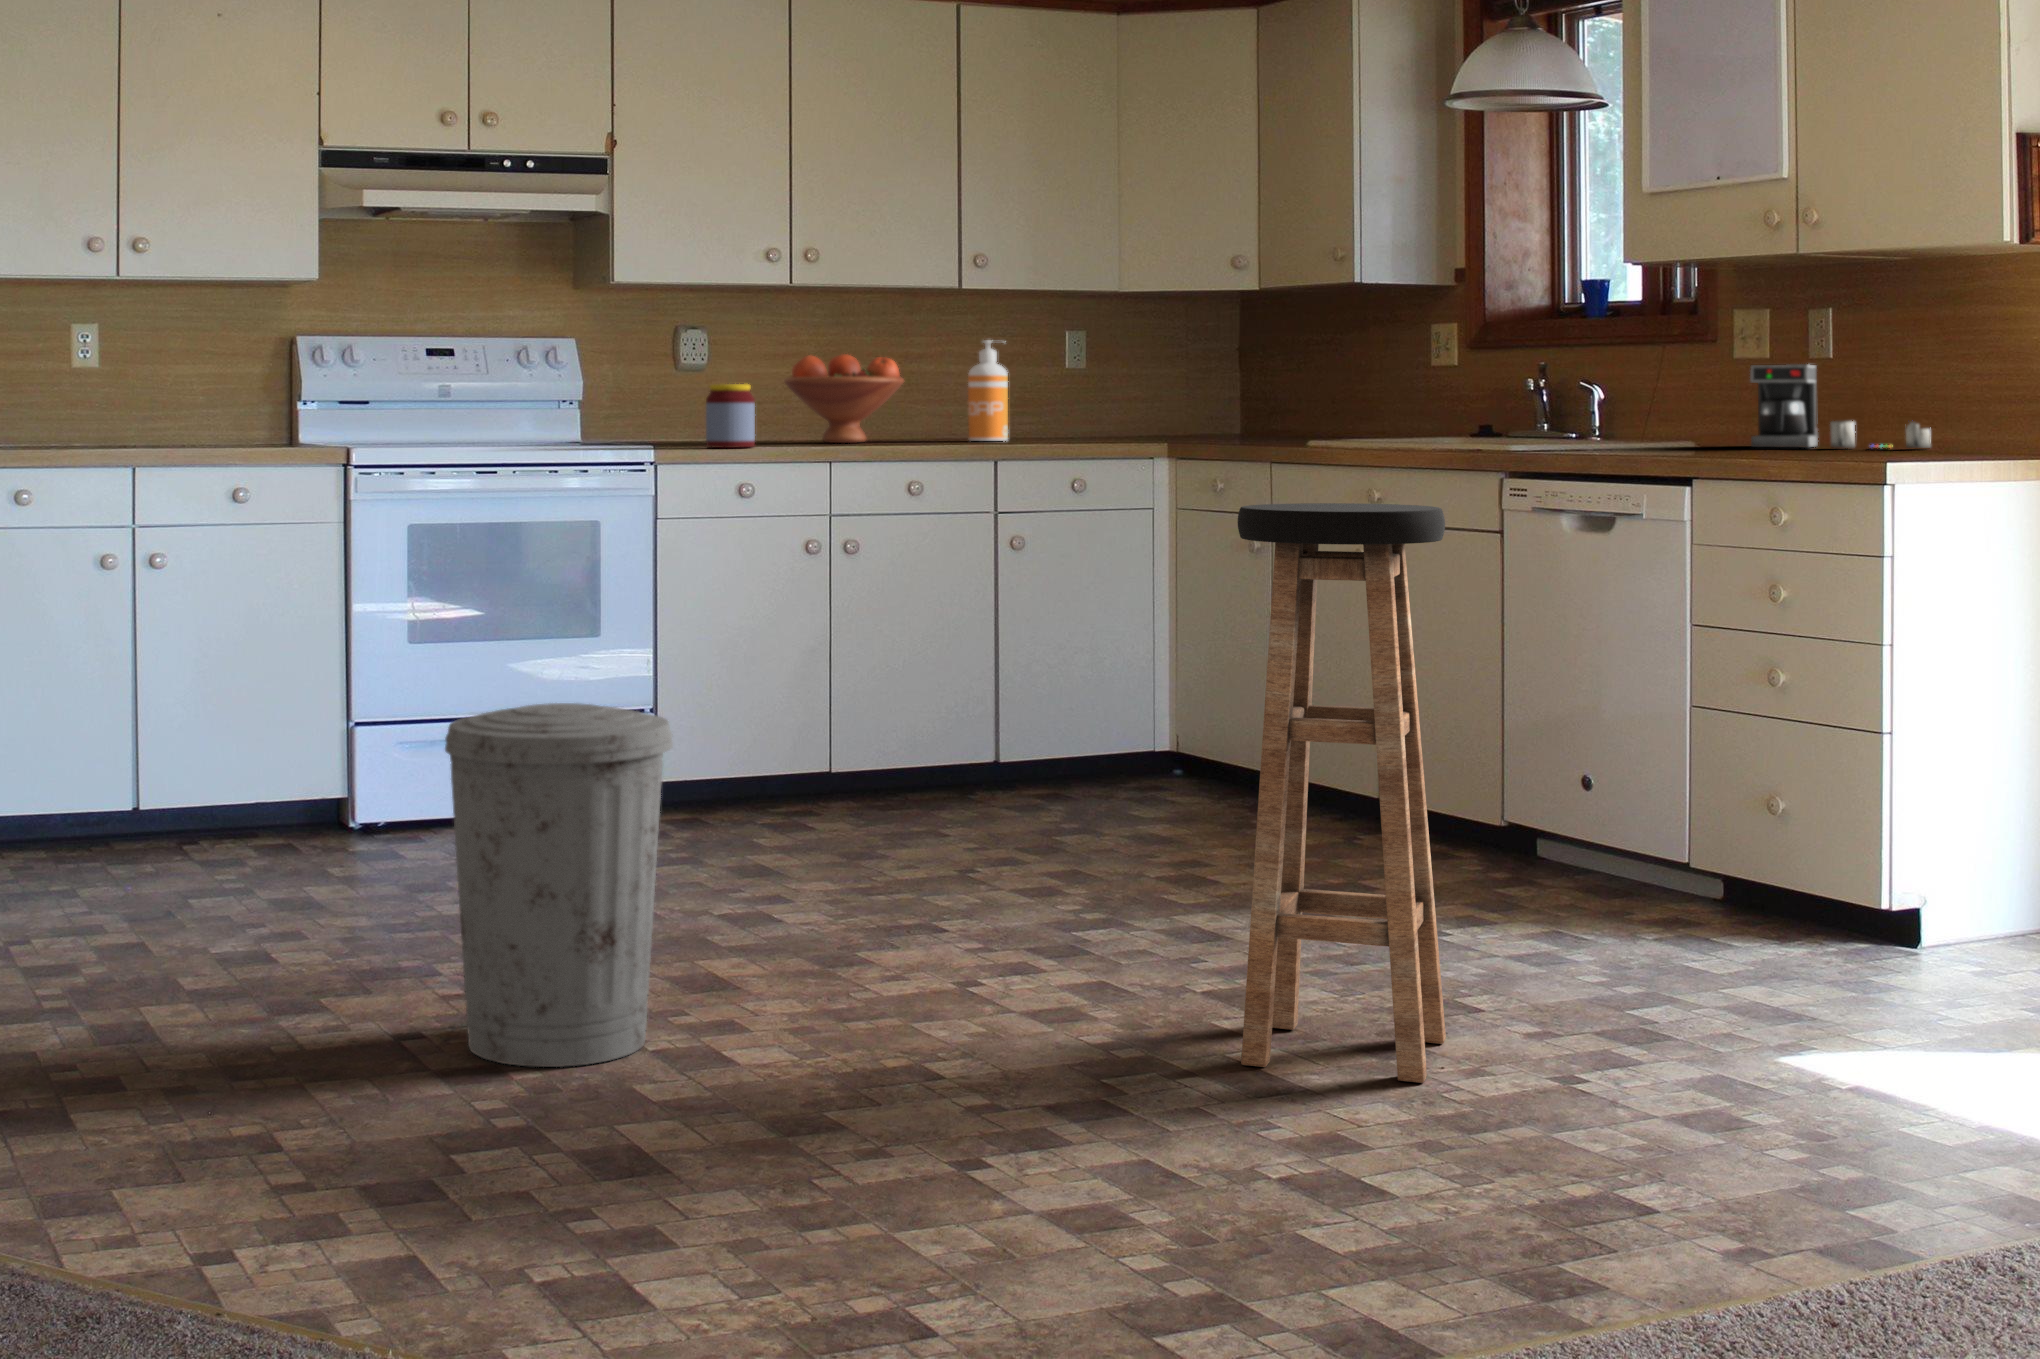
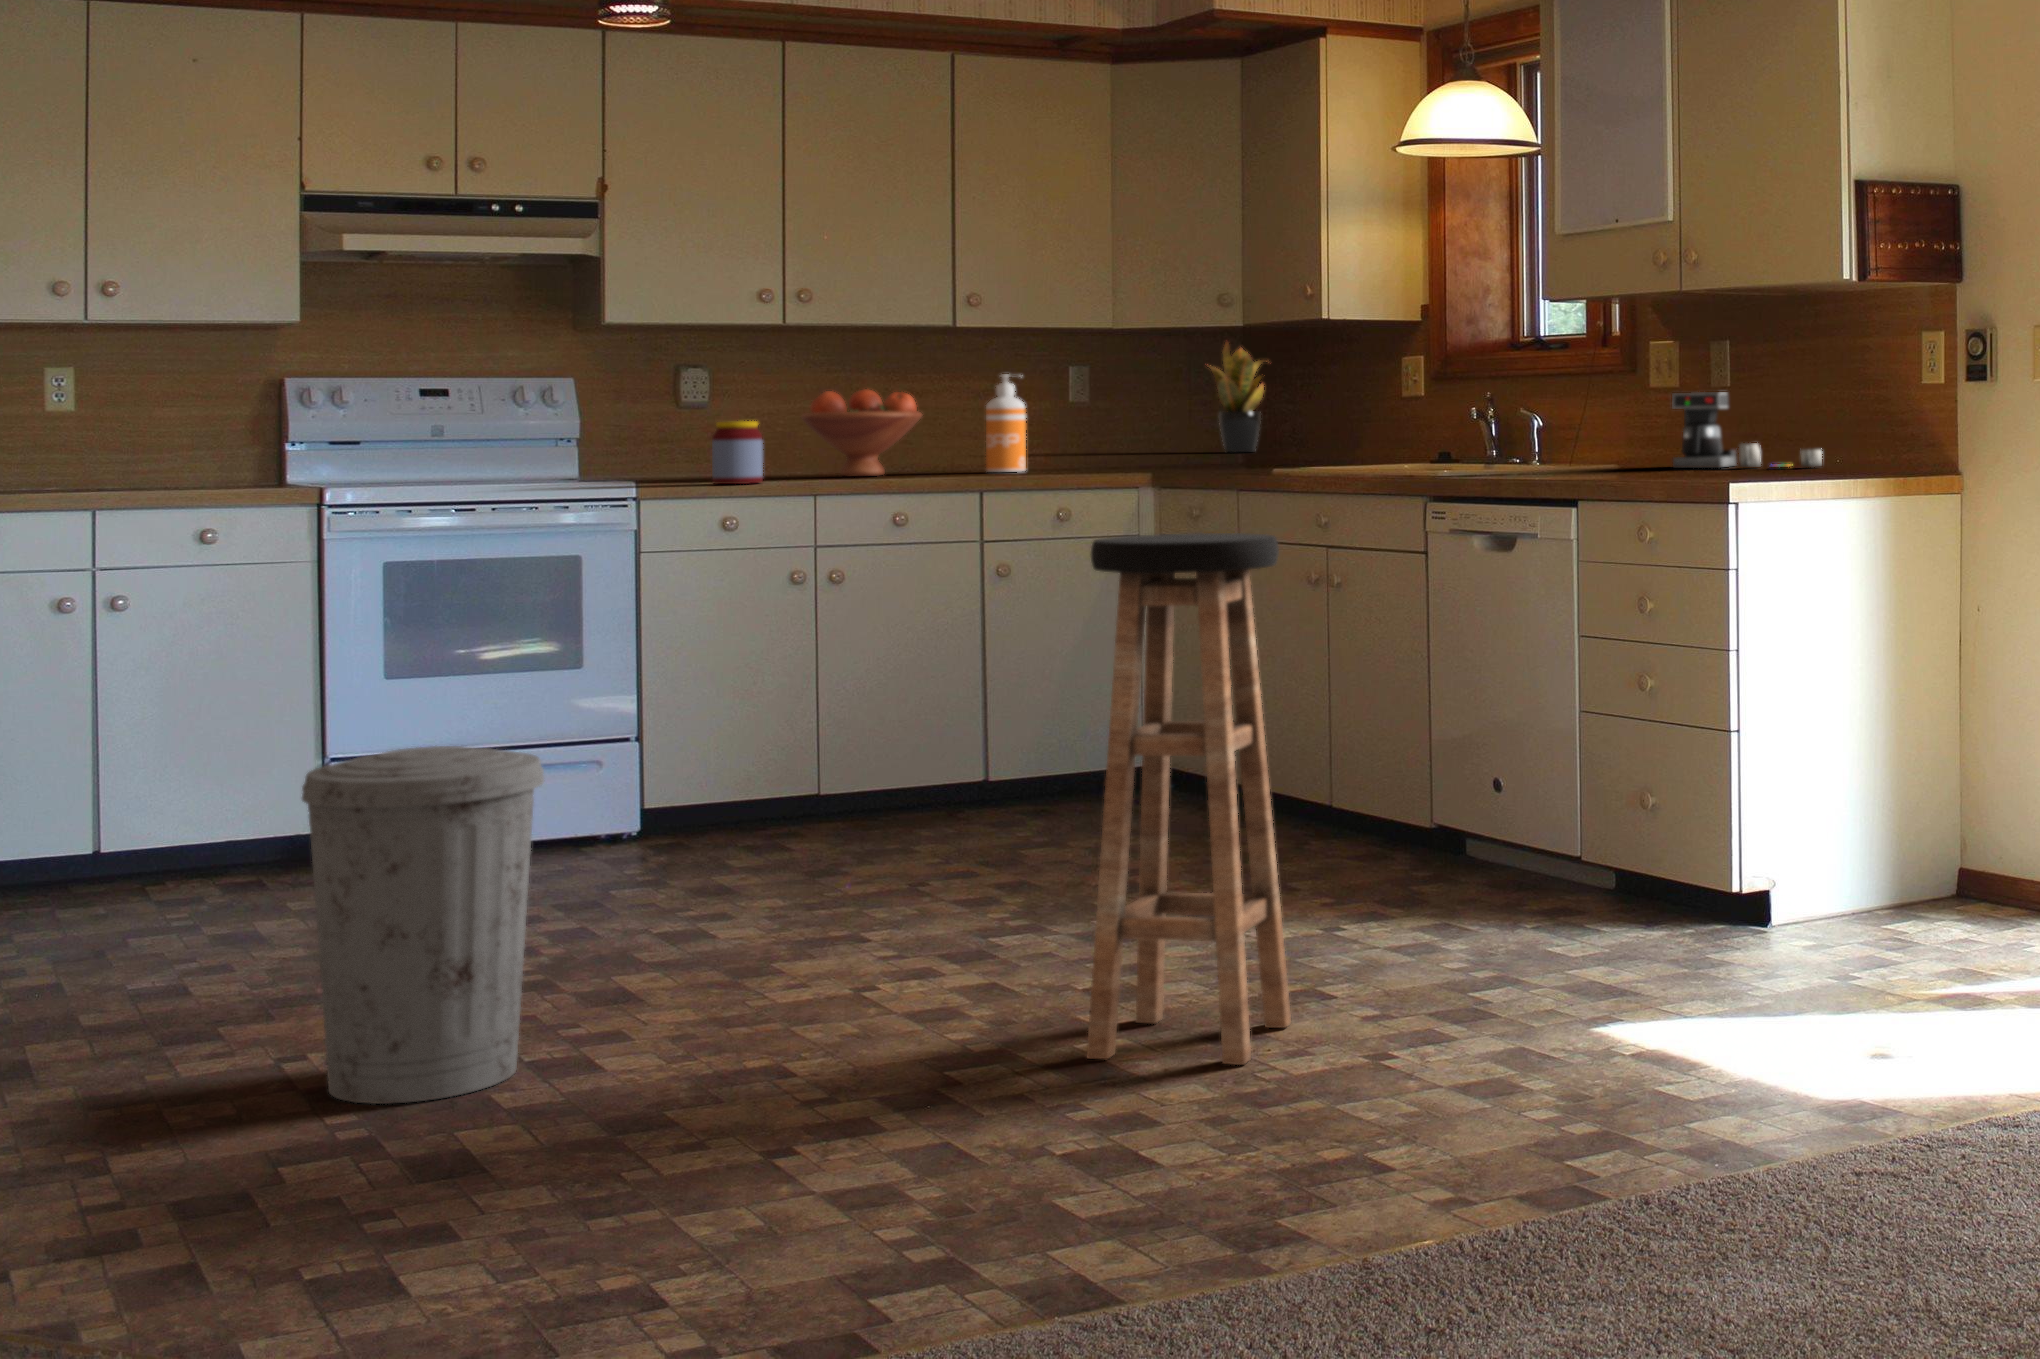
potted plant: none [1151,305,1233,426] -> present [1211,342,1264,452]

